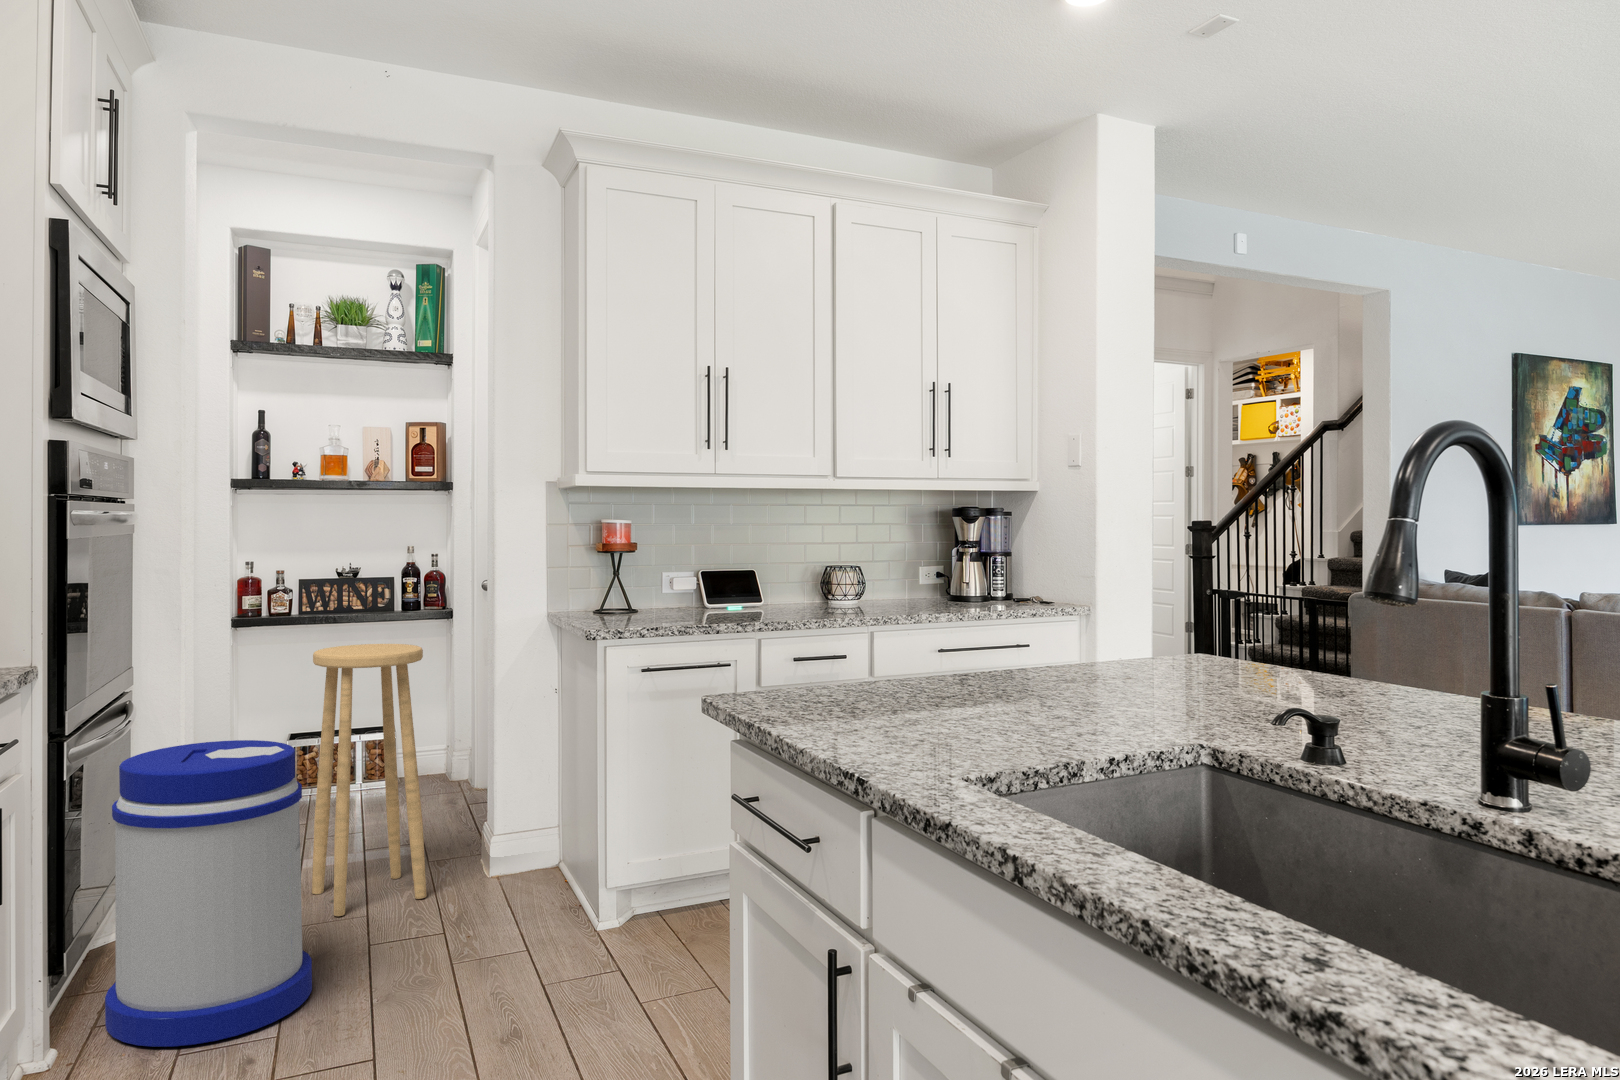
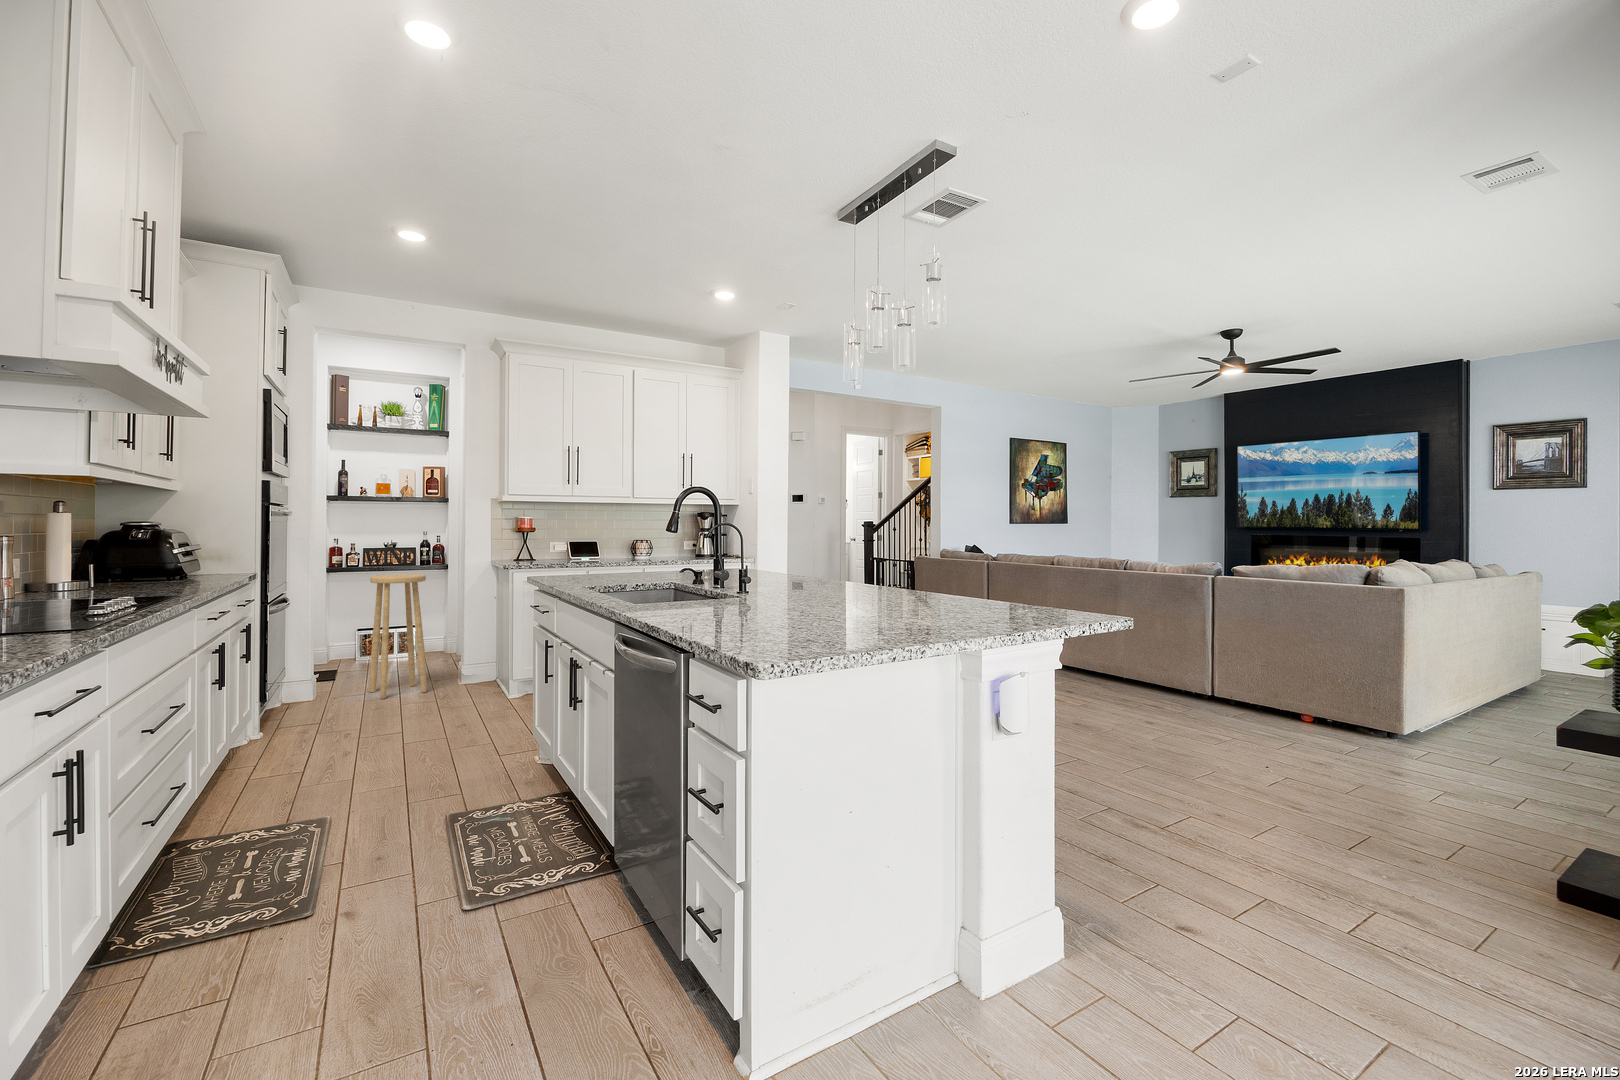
trash can: present [105,740,312,1047] -> none [272,612,369,736]

